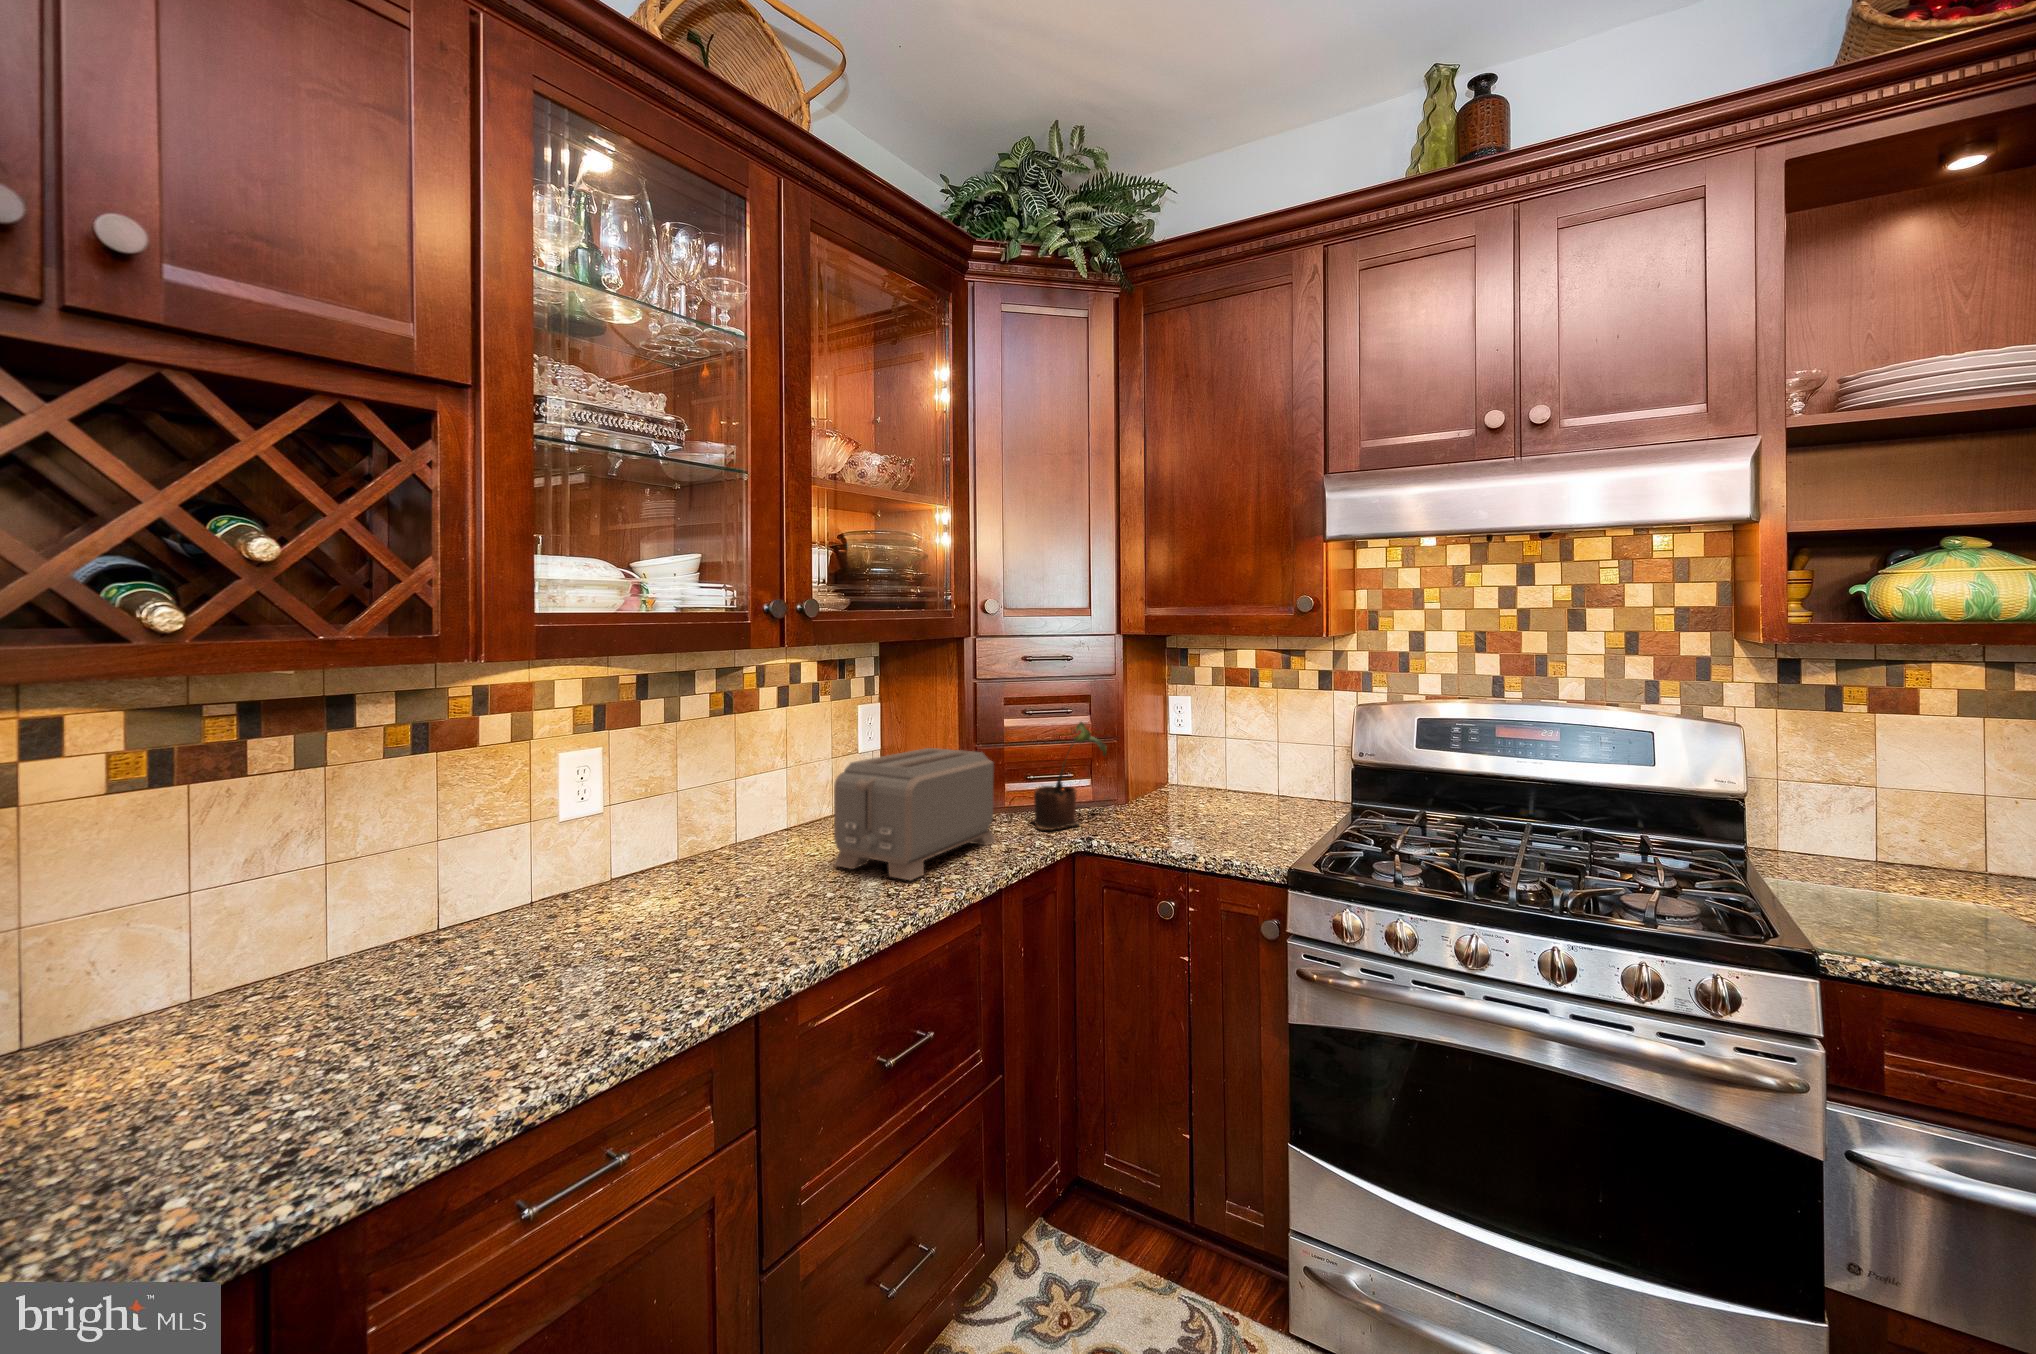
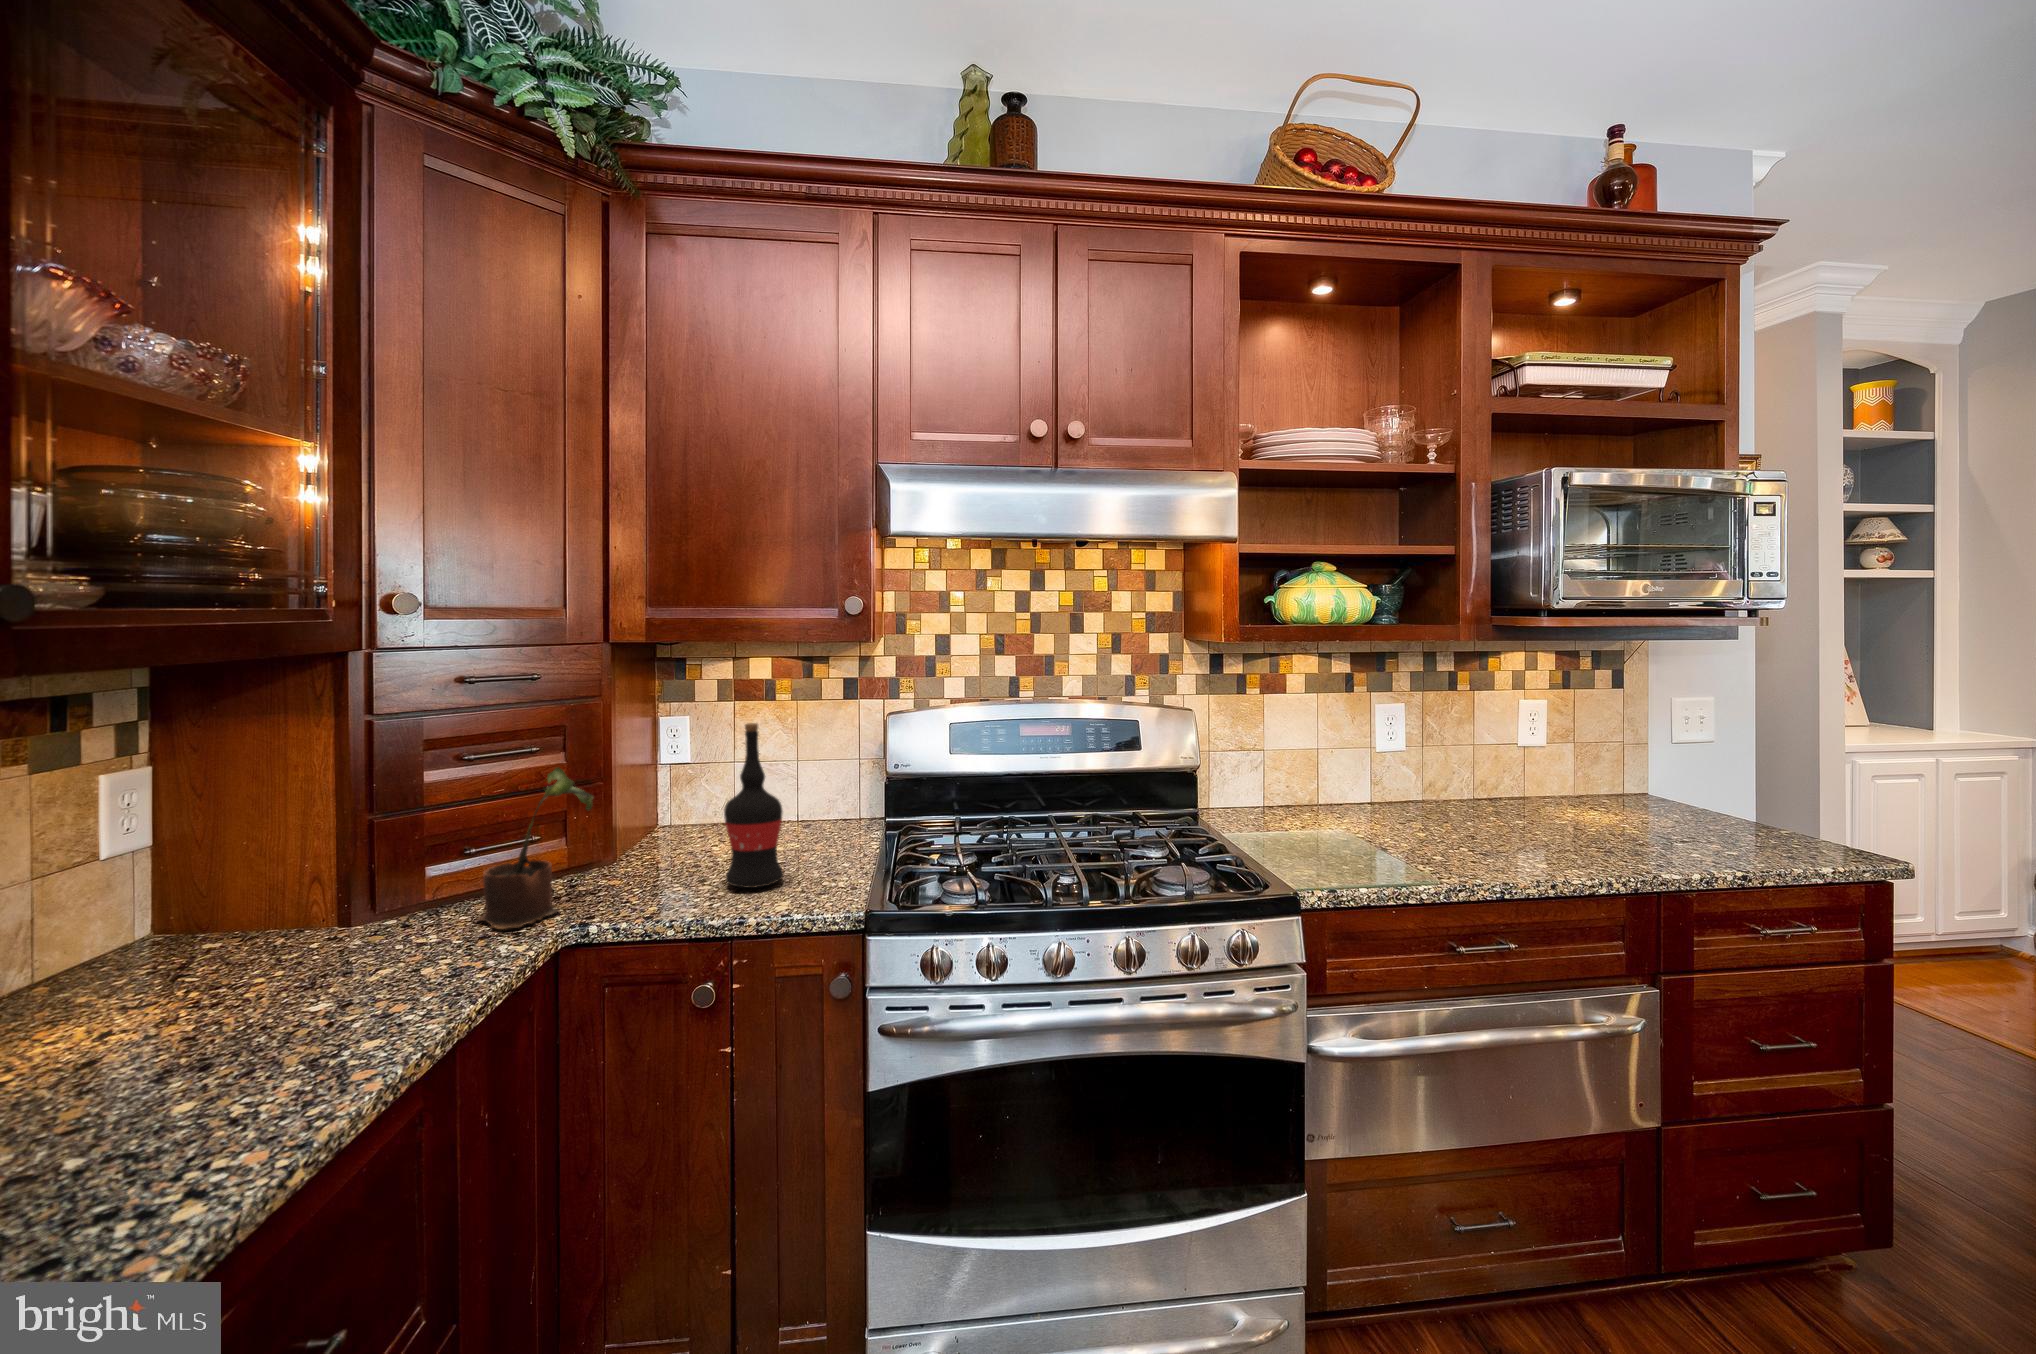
wine bottle: none [1197,700,1245,833] -> present [724,723,784,888]
toaster: present [834,748,995,880] -> none [104,831,432,1073]

